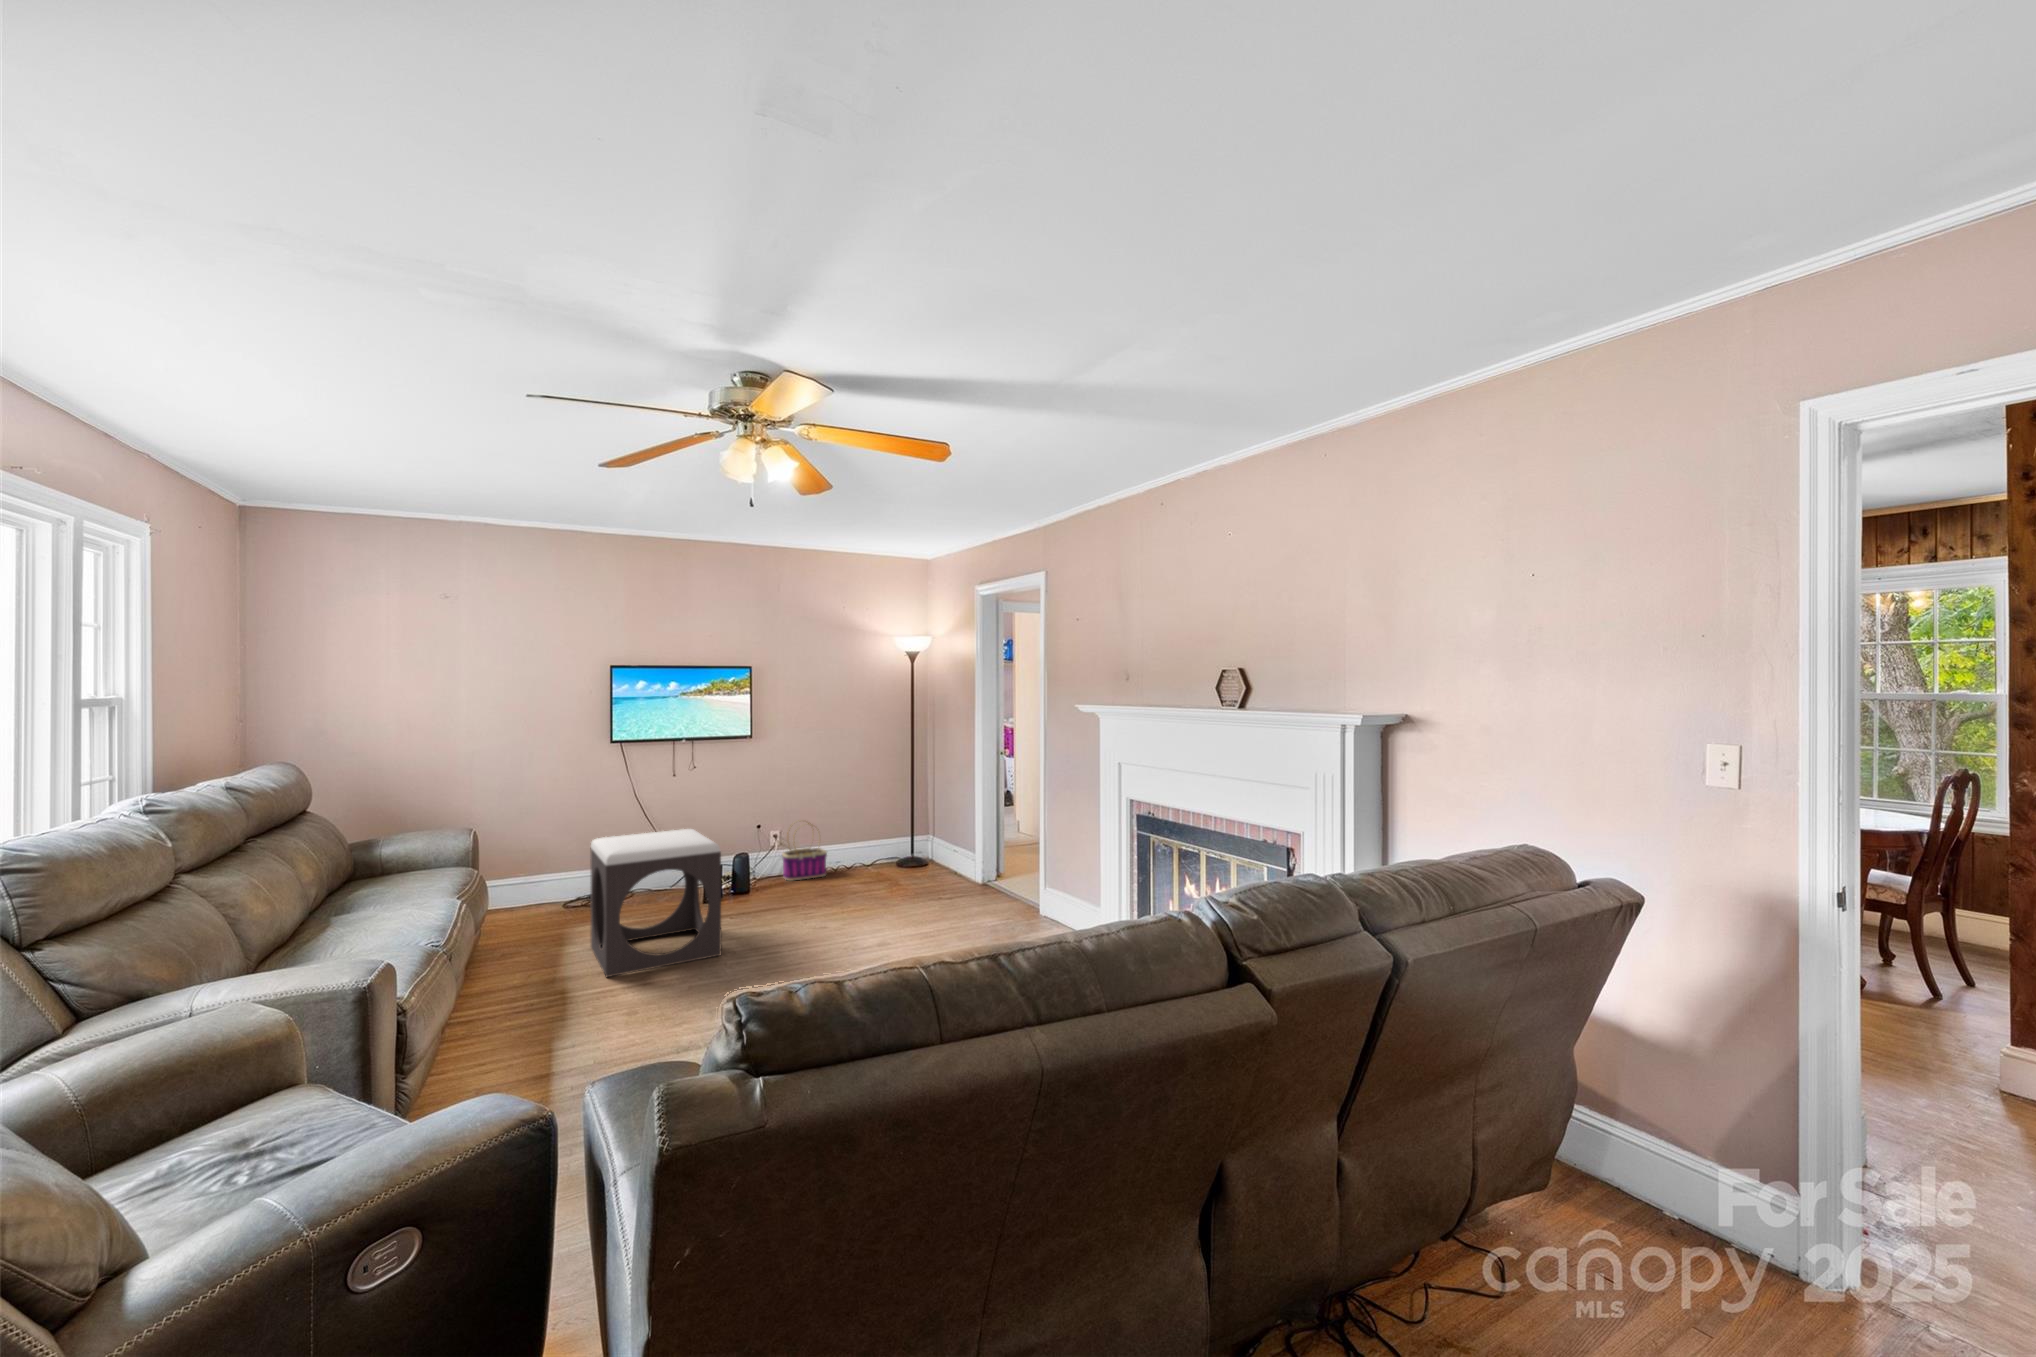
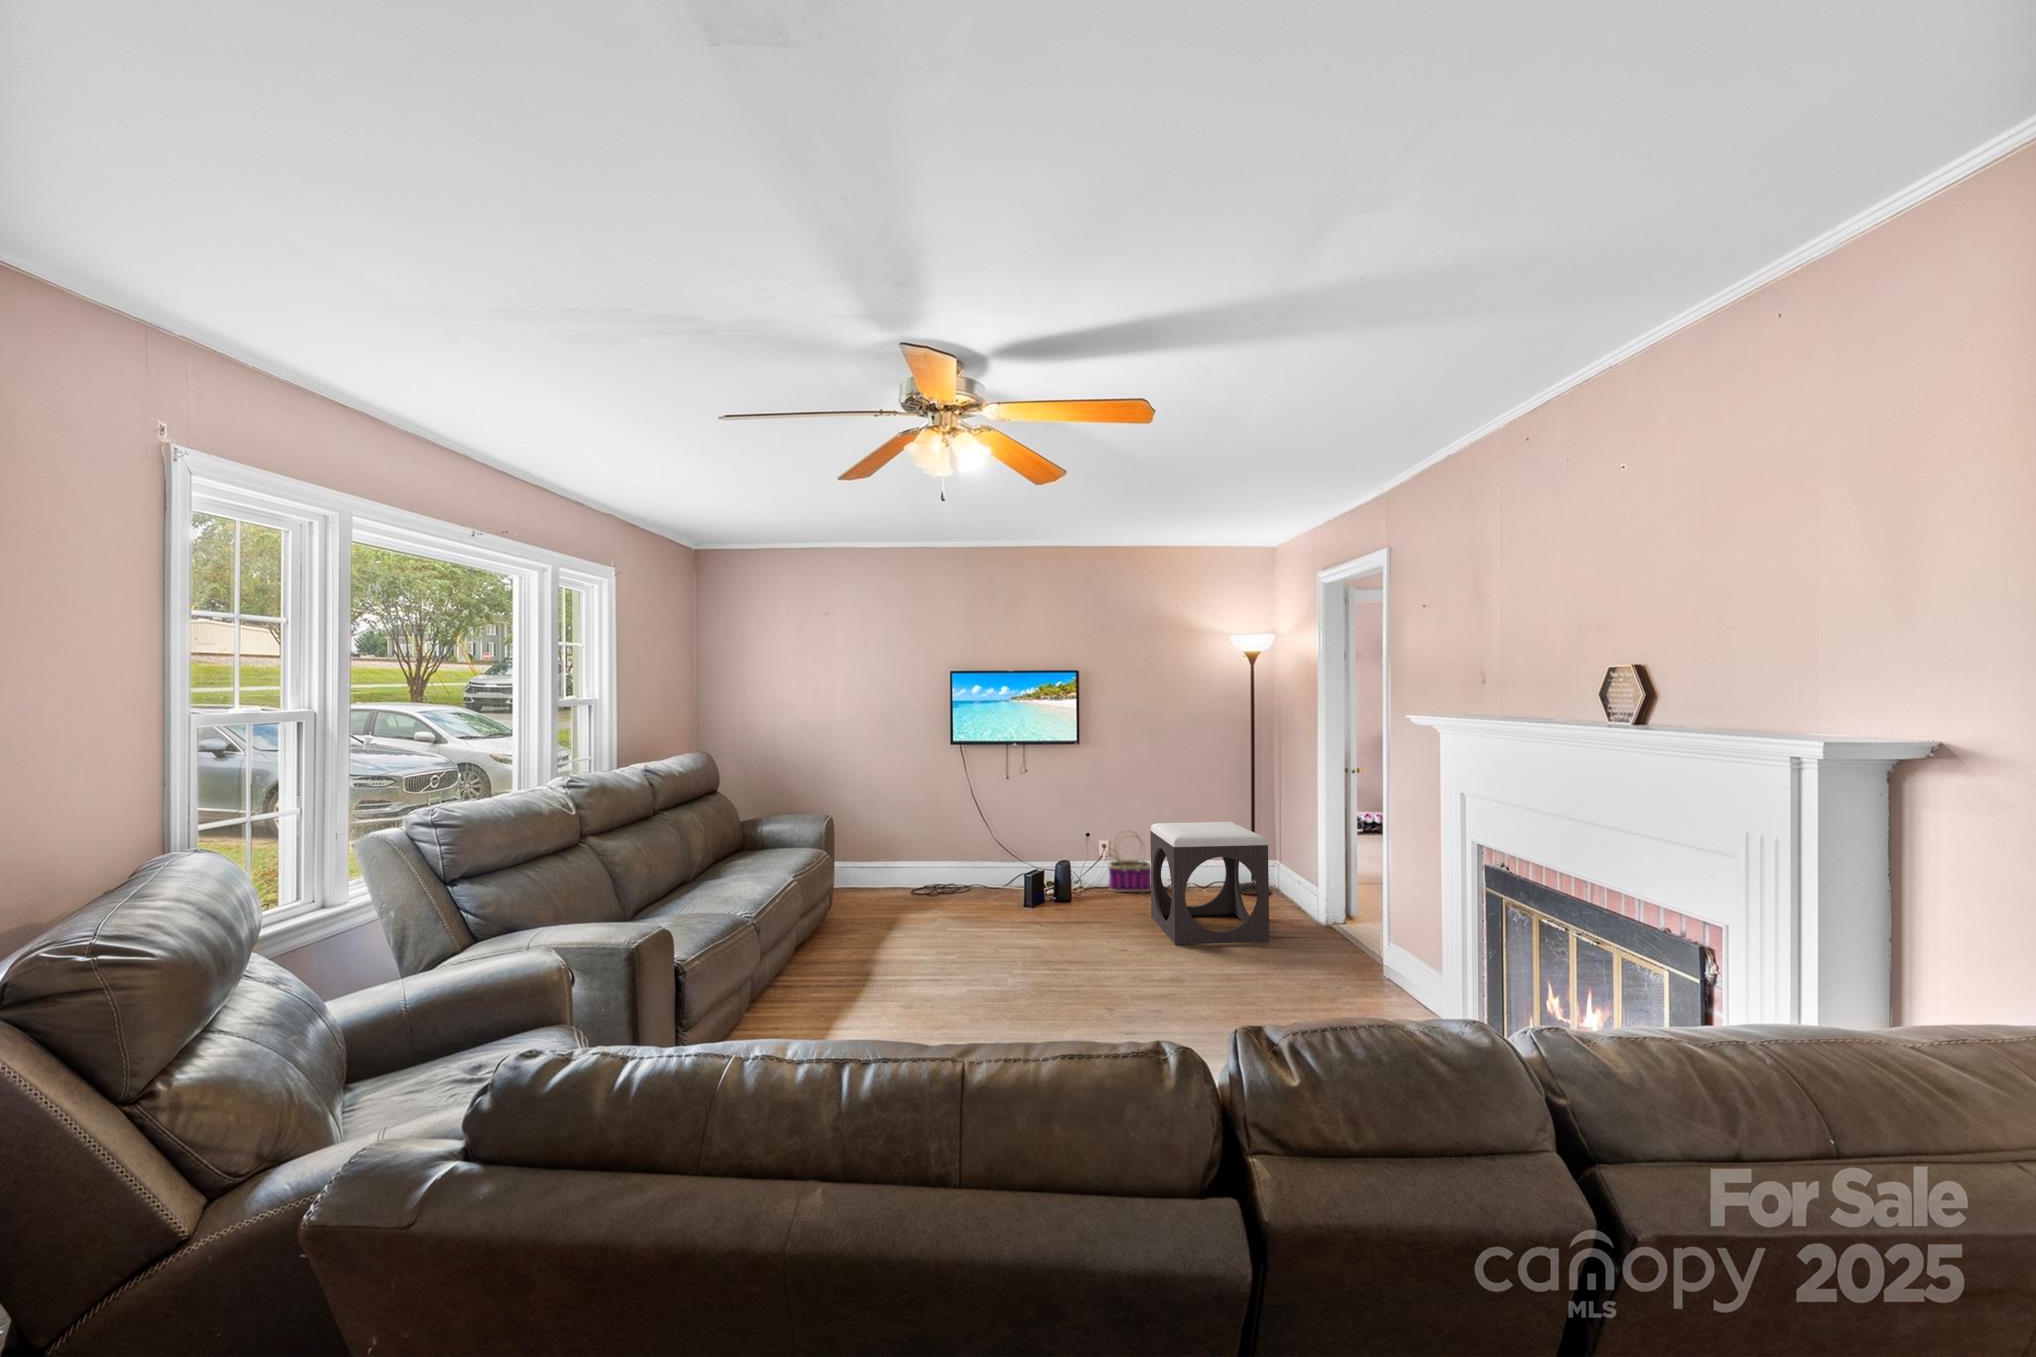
footstool: present [590,829,721,977] -> present [1150,822,1269,945]

